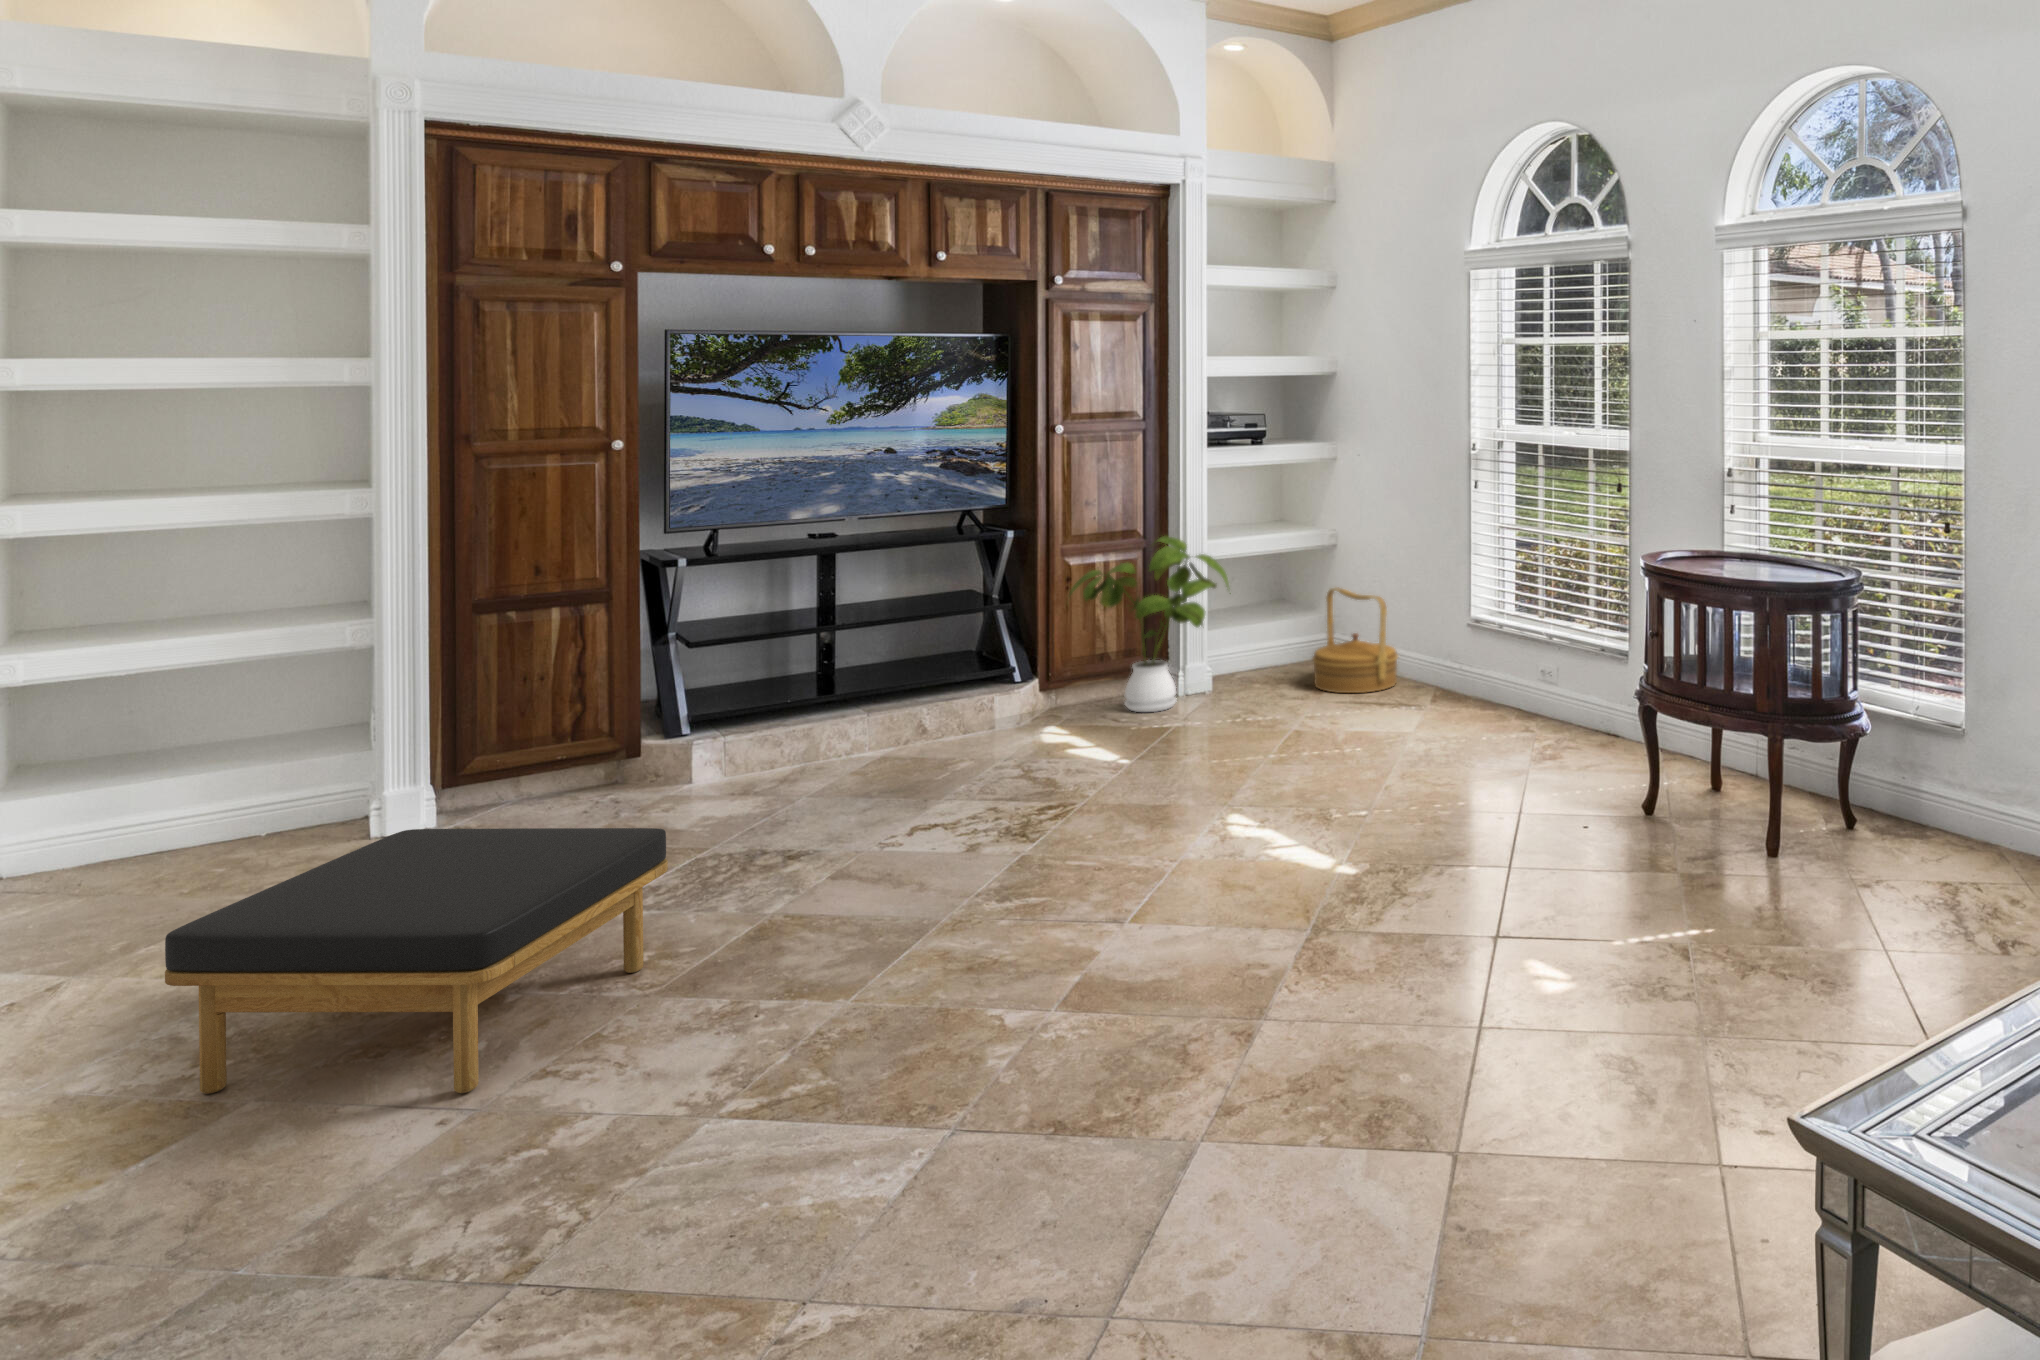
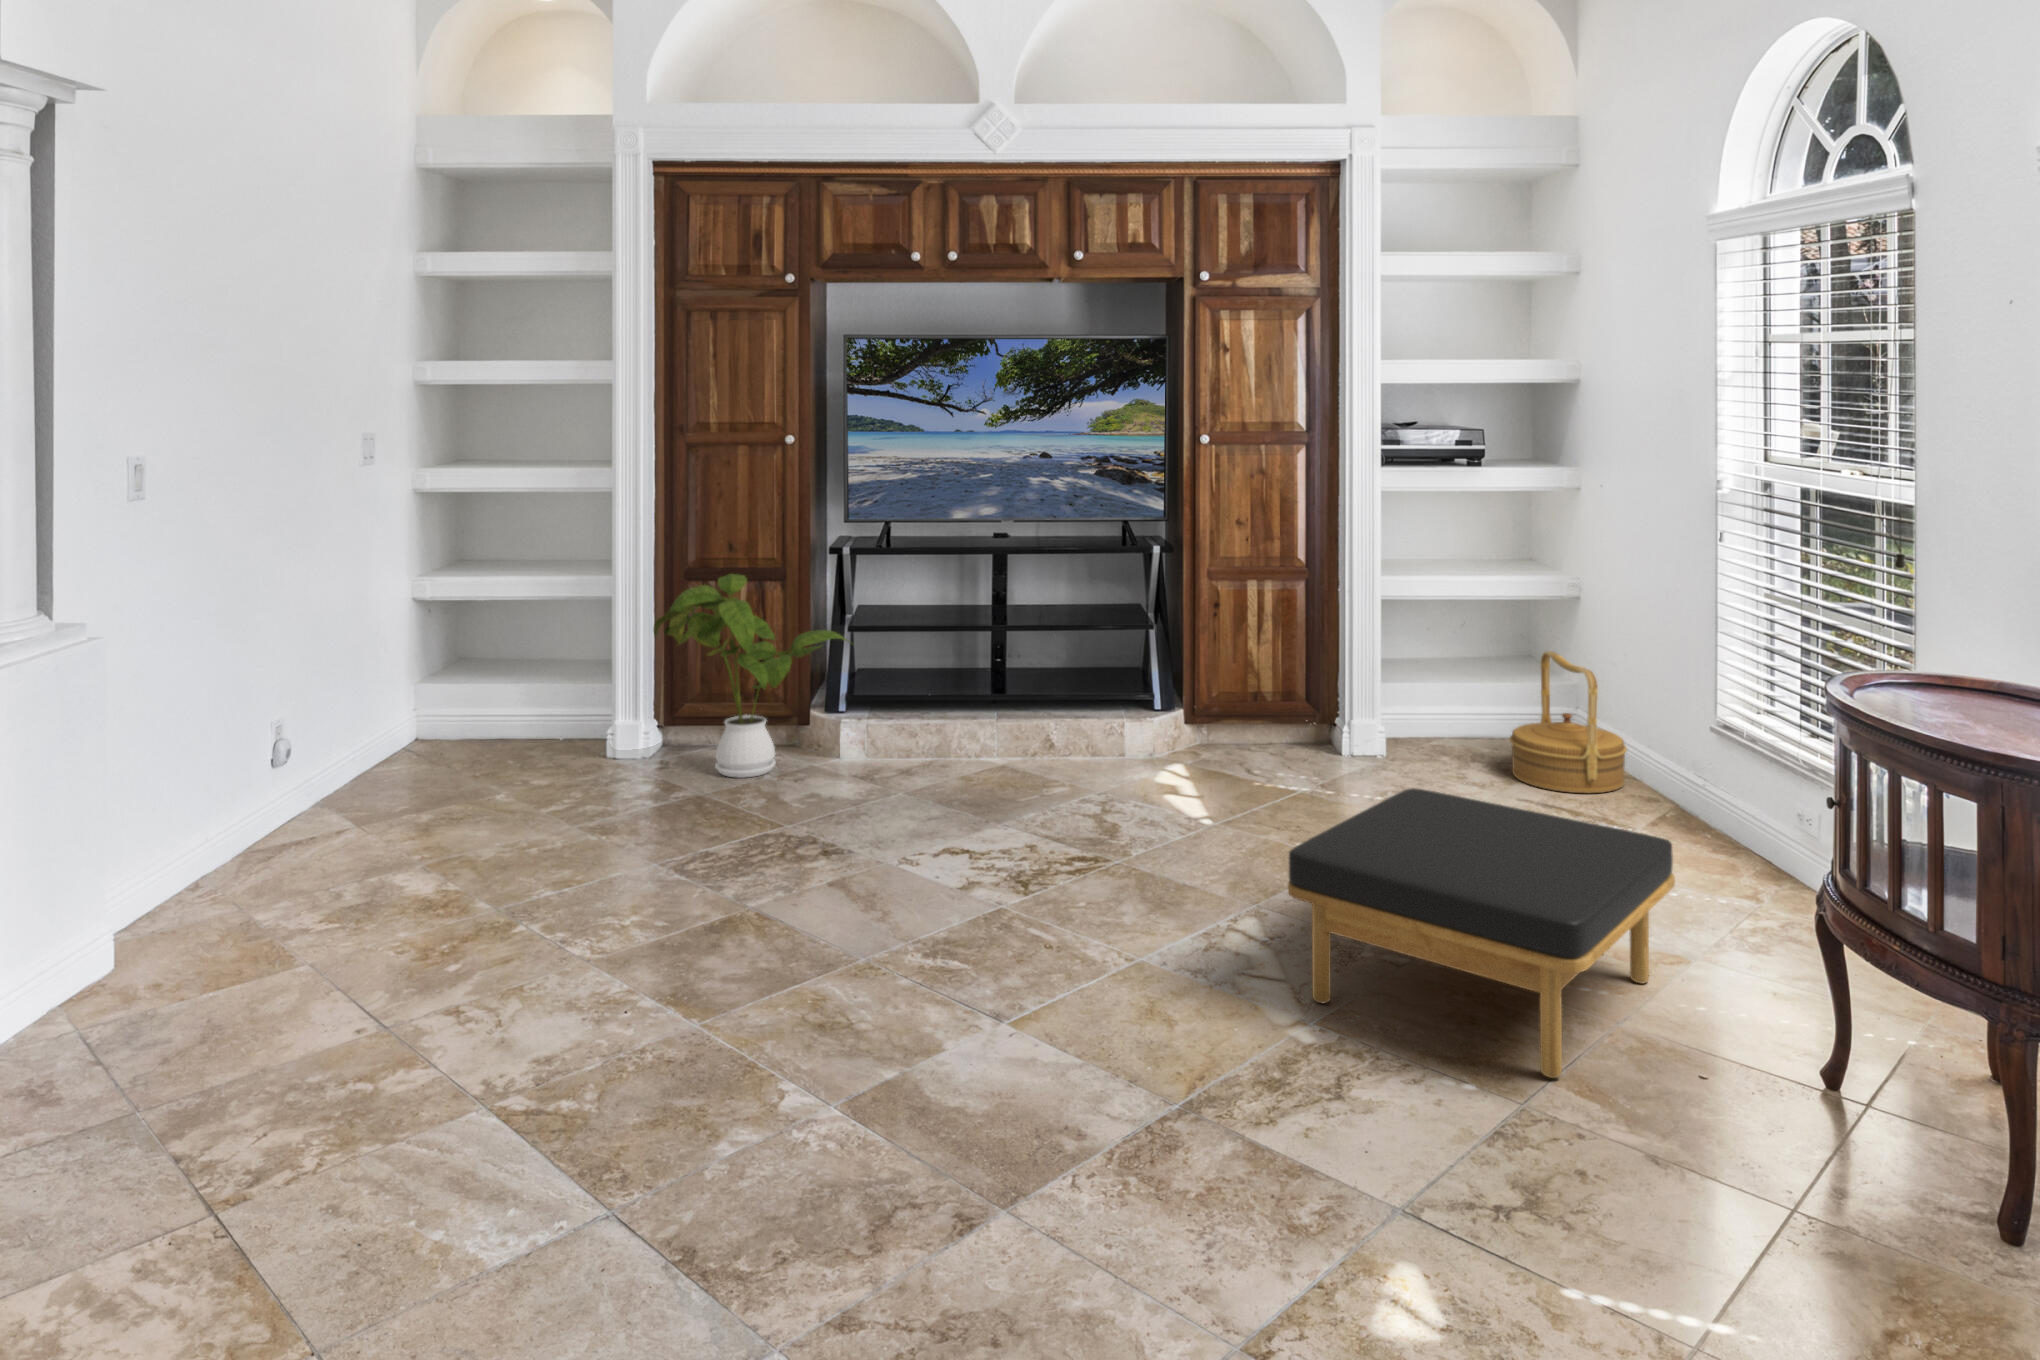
house plant: present [1070,536,1231,712] -> present [654,574,849,778]
ottoman: present [165,828,668,1094] -> present [1288,788,1675,1078]

